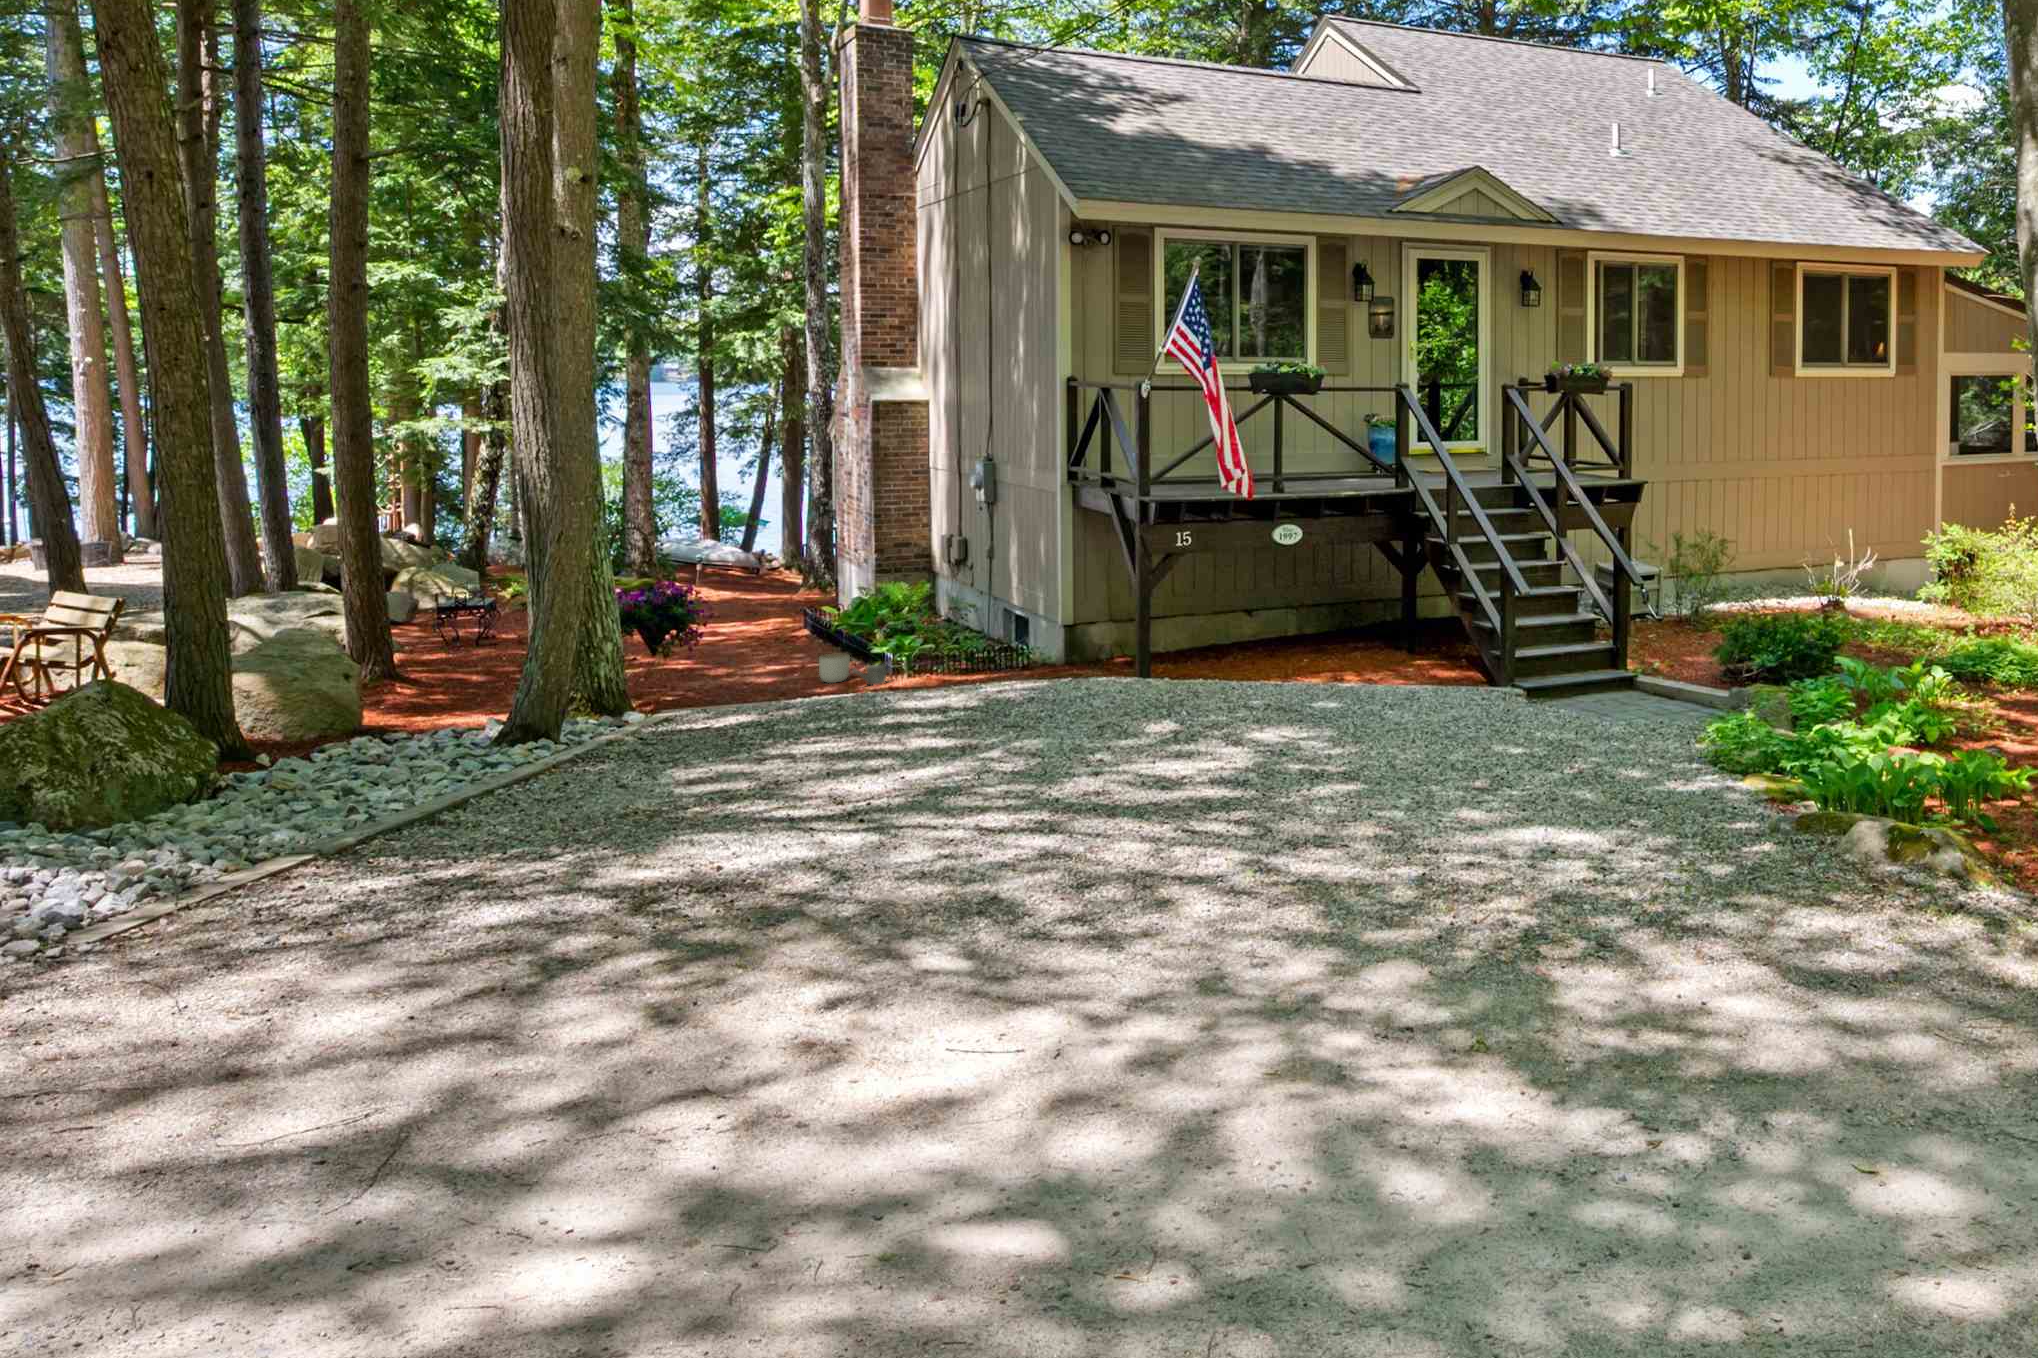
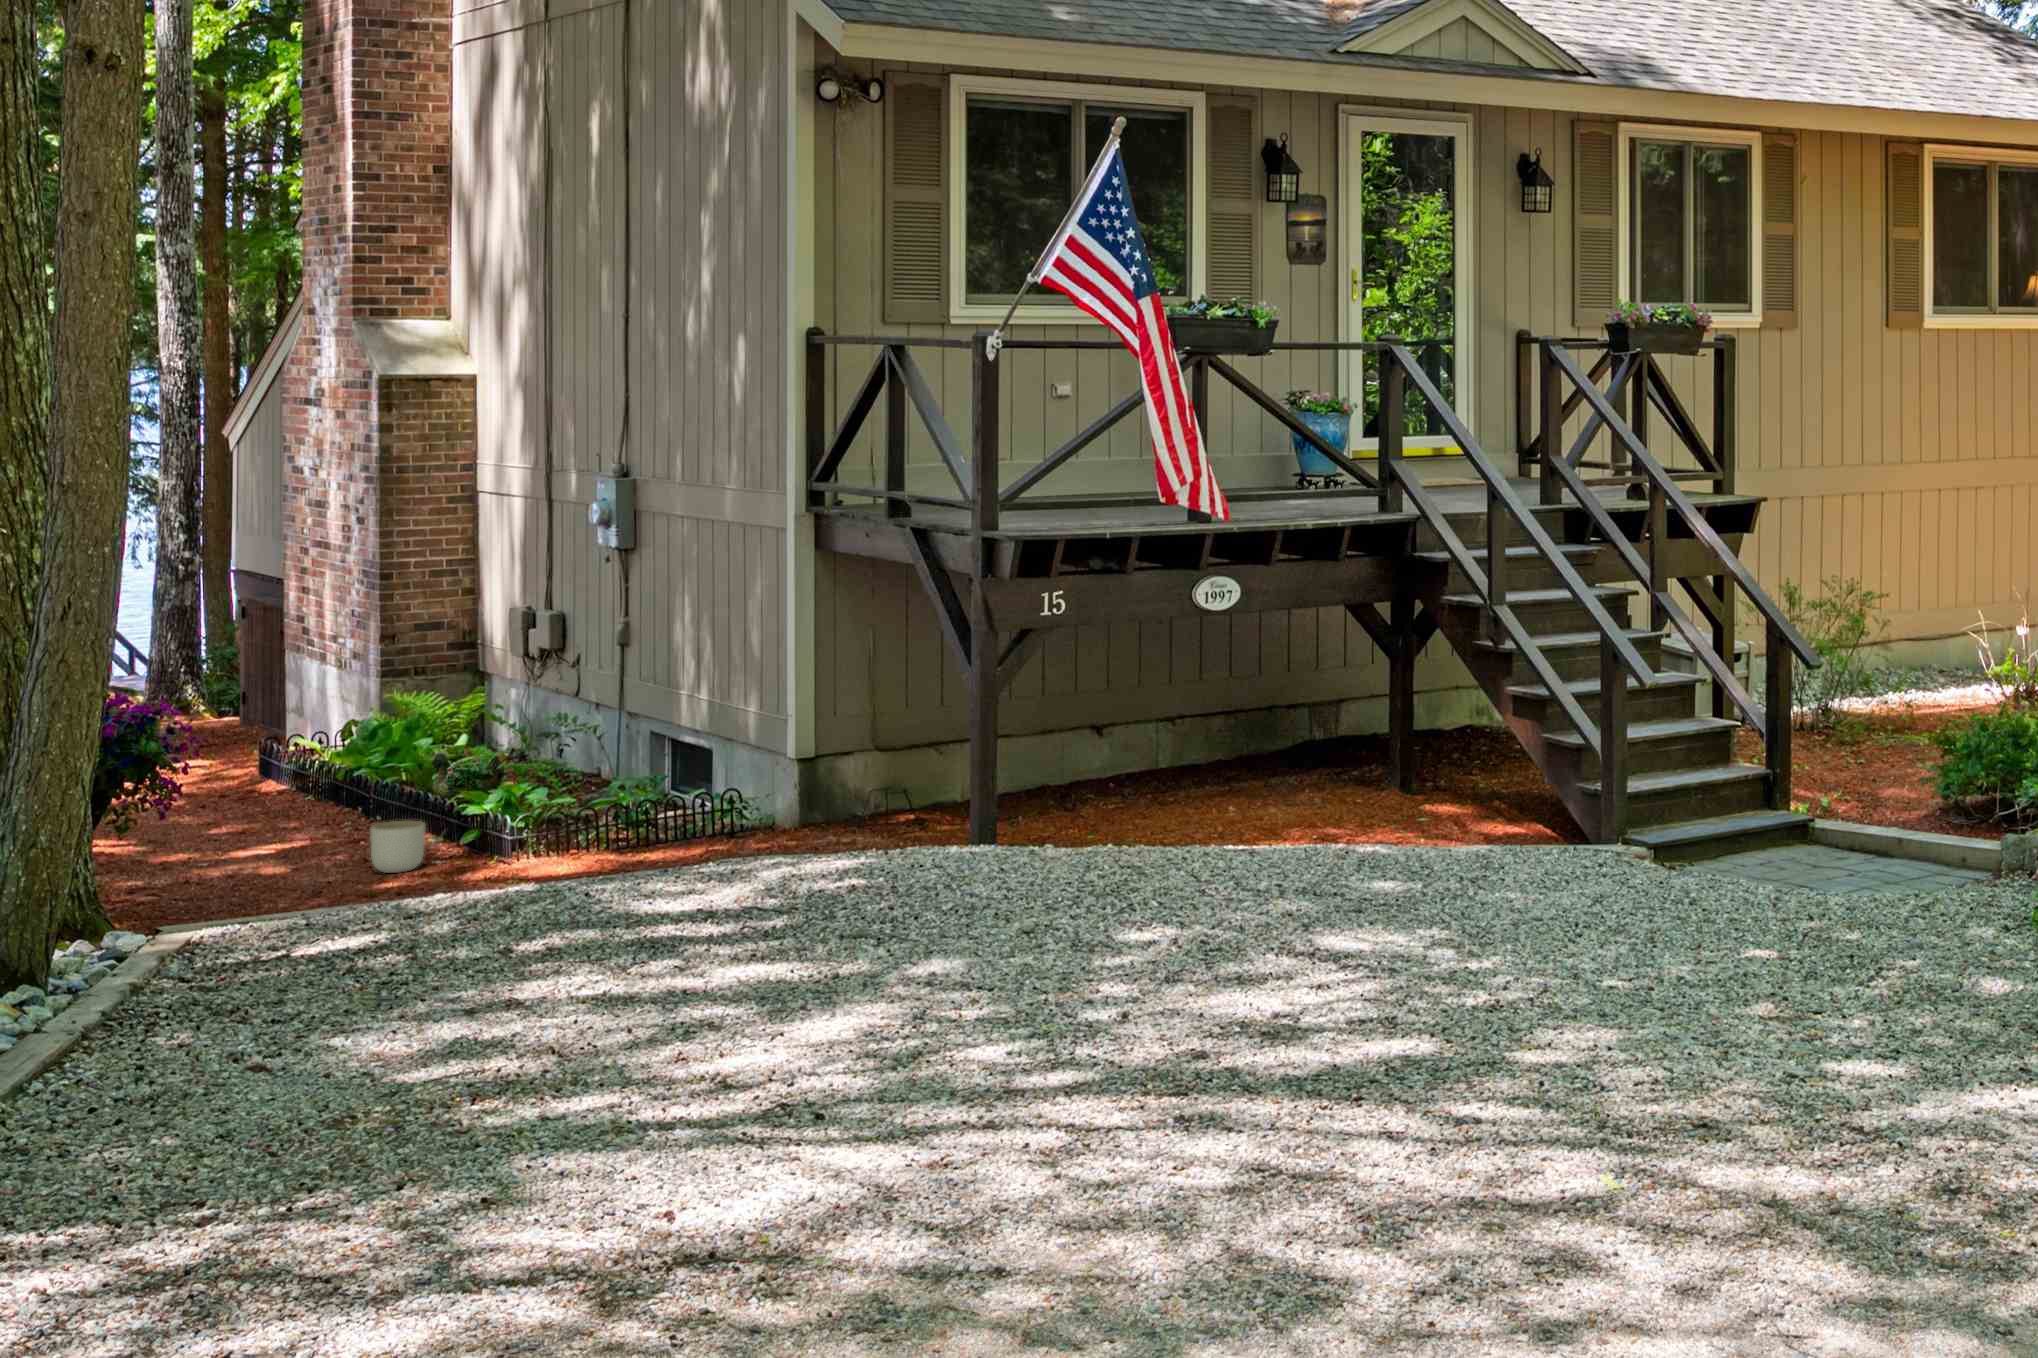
watering can: present [852,664,890,685] -> none [447,835,507,875]

